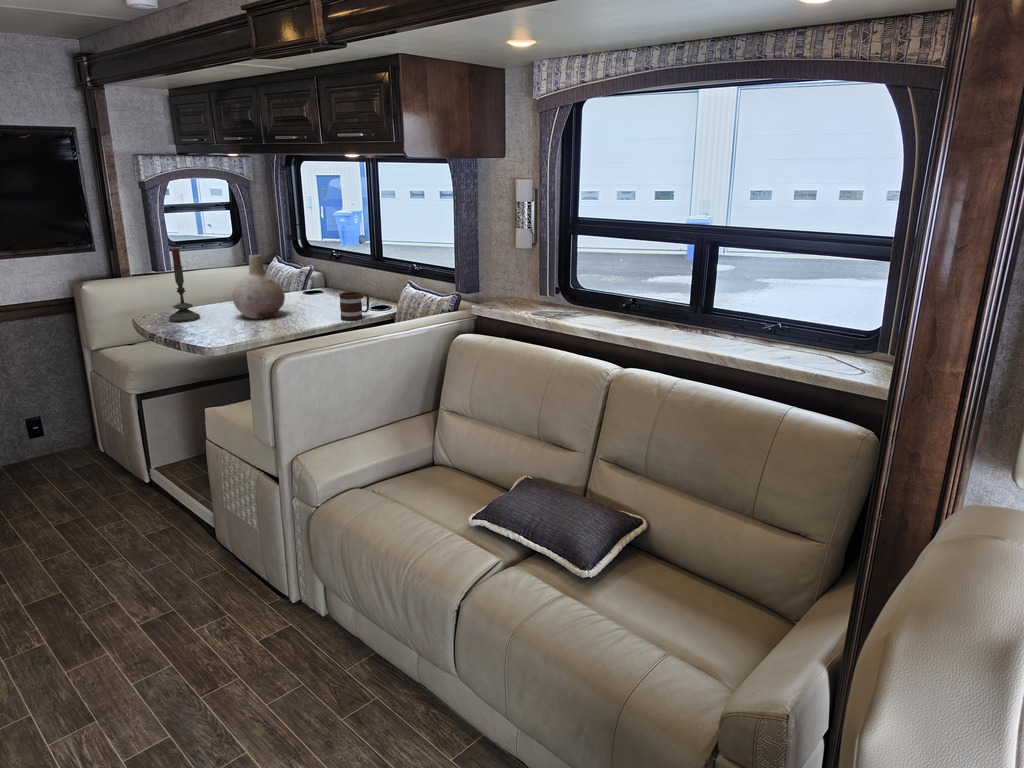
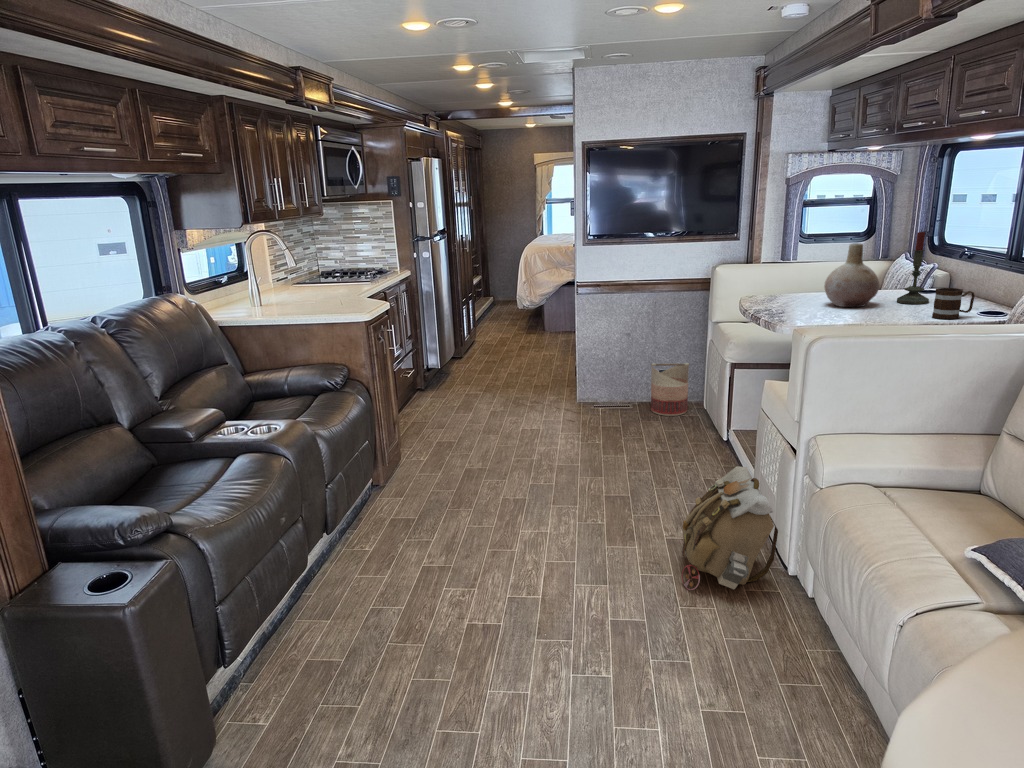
candle: present [169,248,200,322] -> present [897,230,929,304]
basket: none [12,404,79,476] -> present [651,363,689,416]
backpack: none [166,510,279,672] -> present [681,466,778,590]

